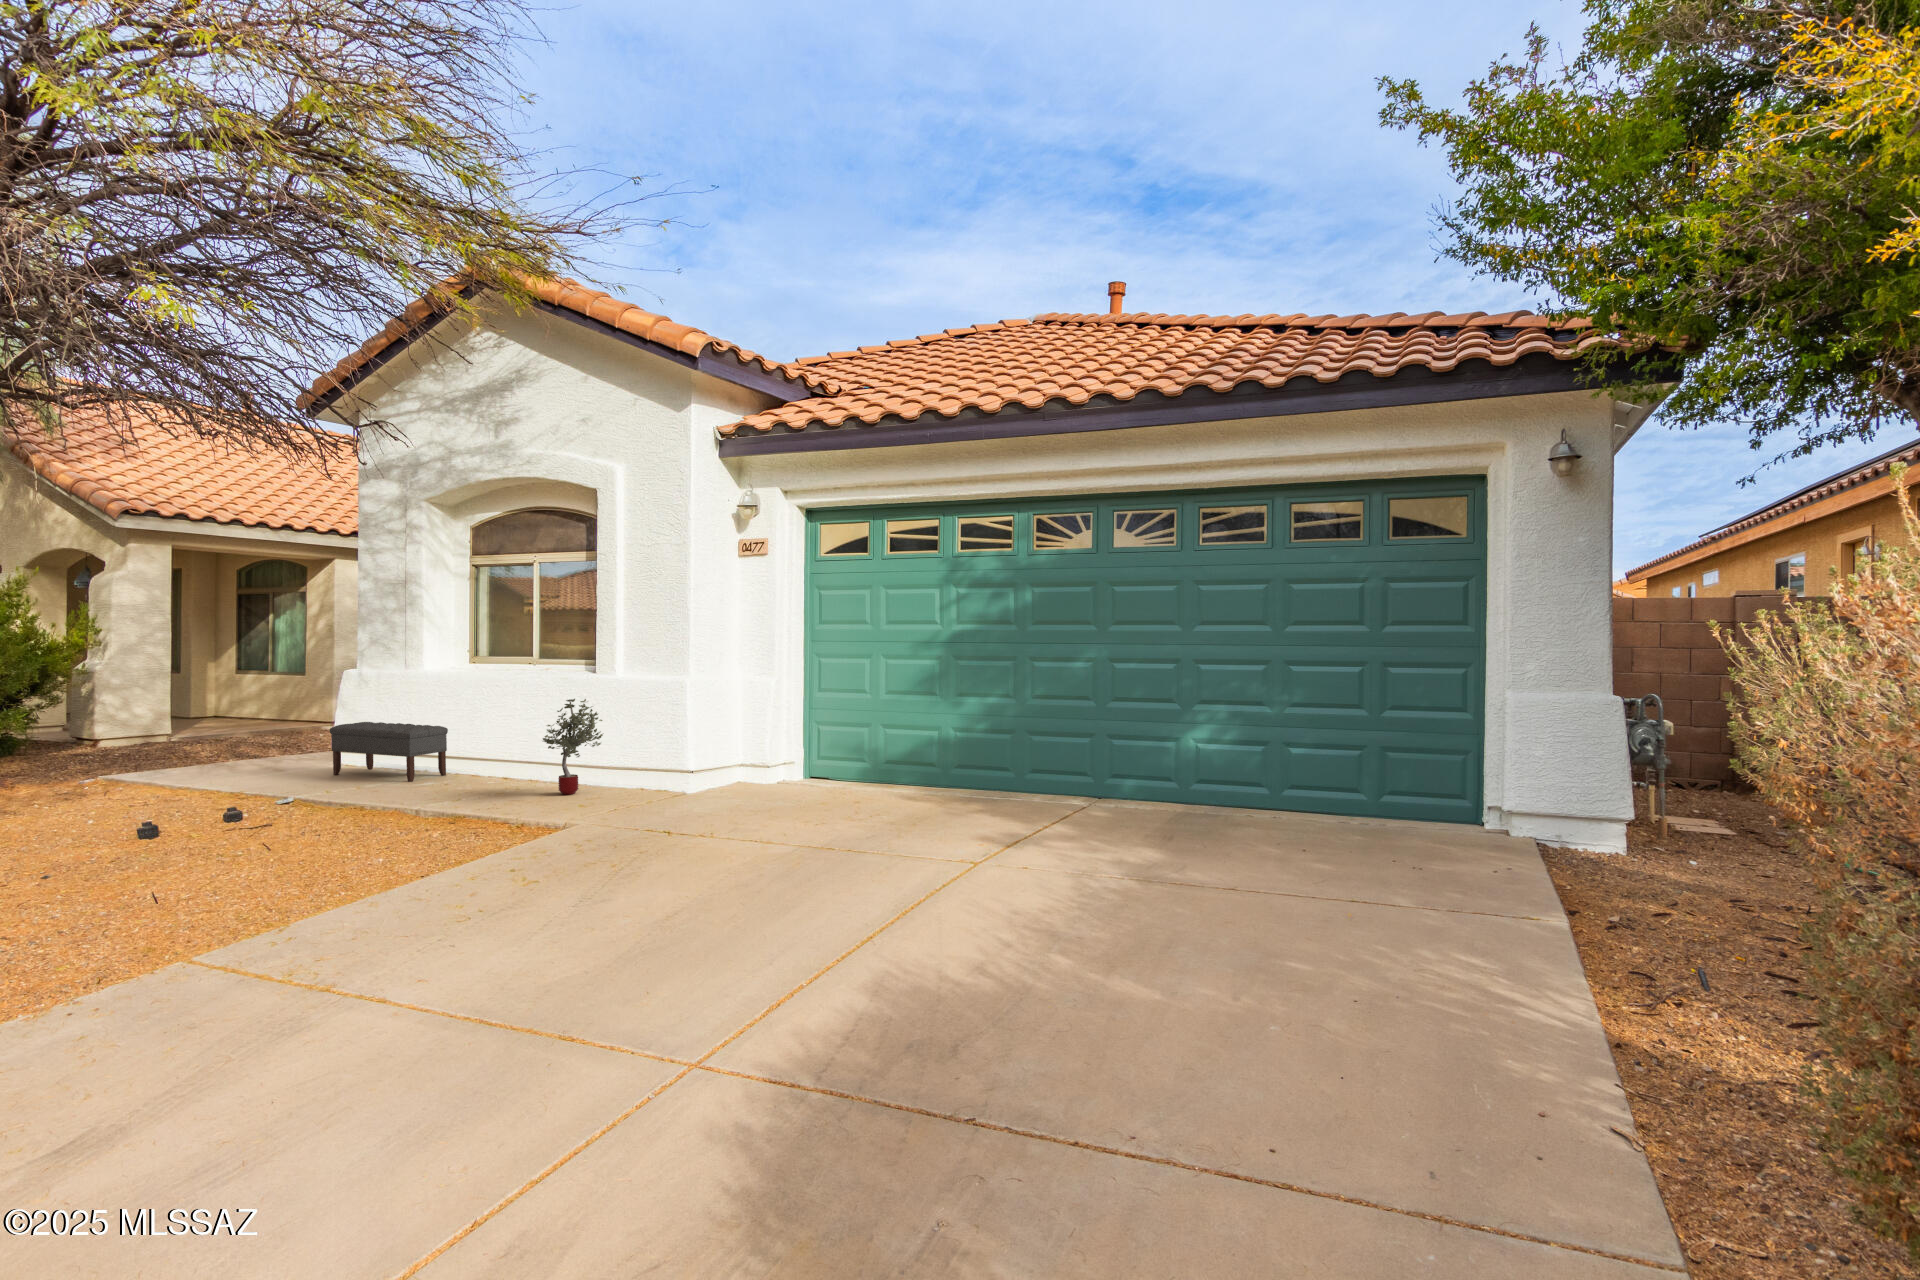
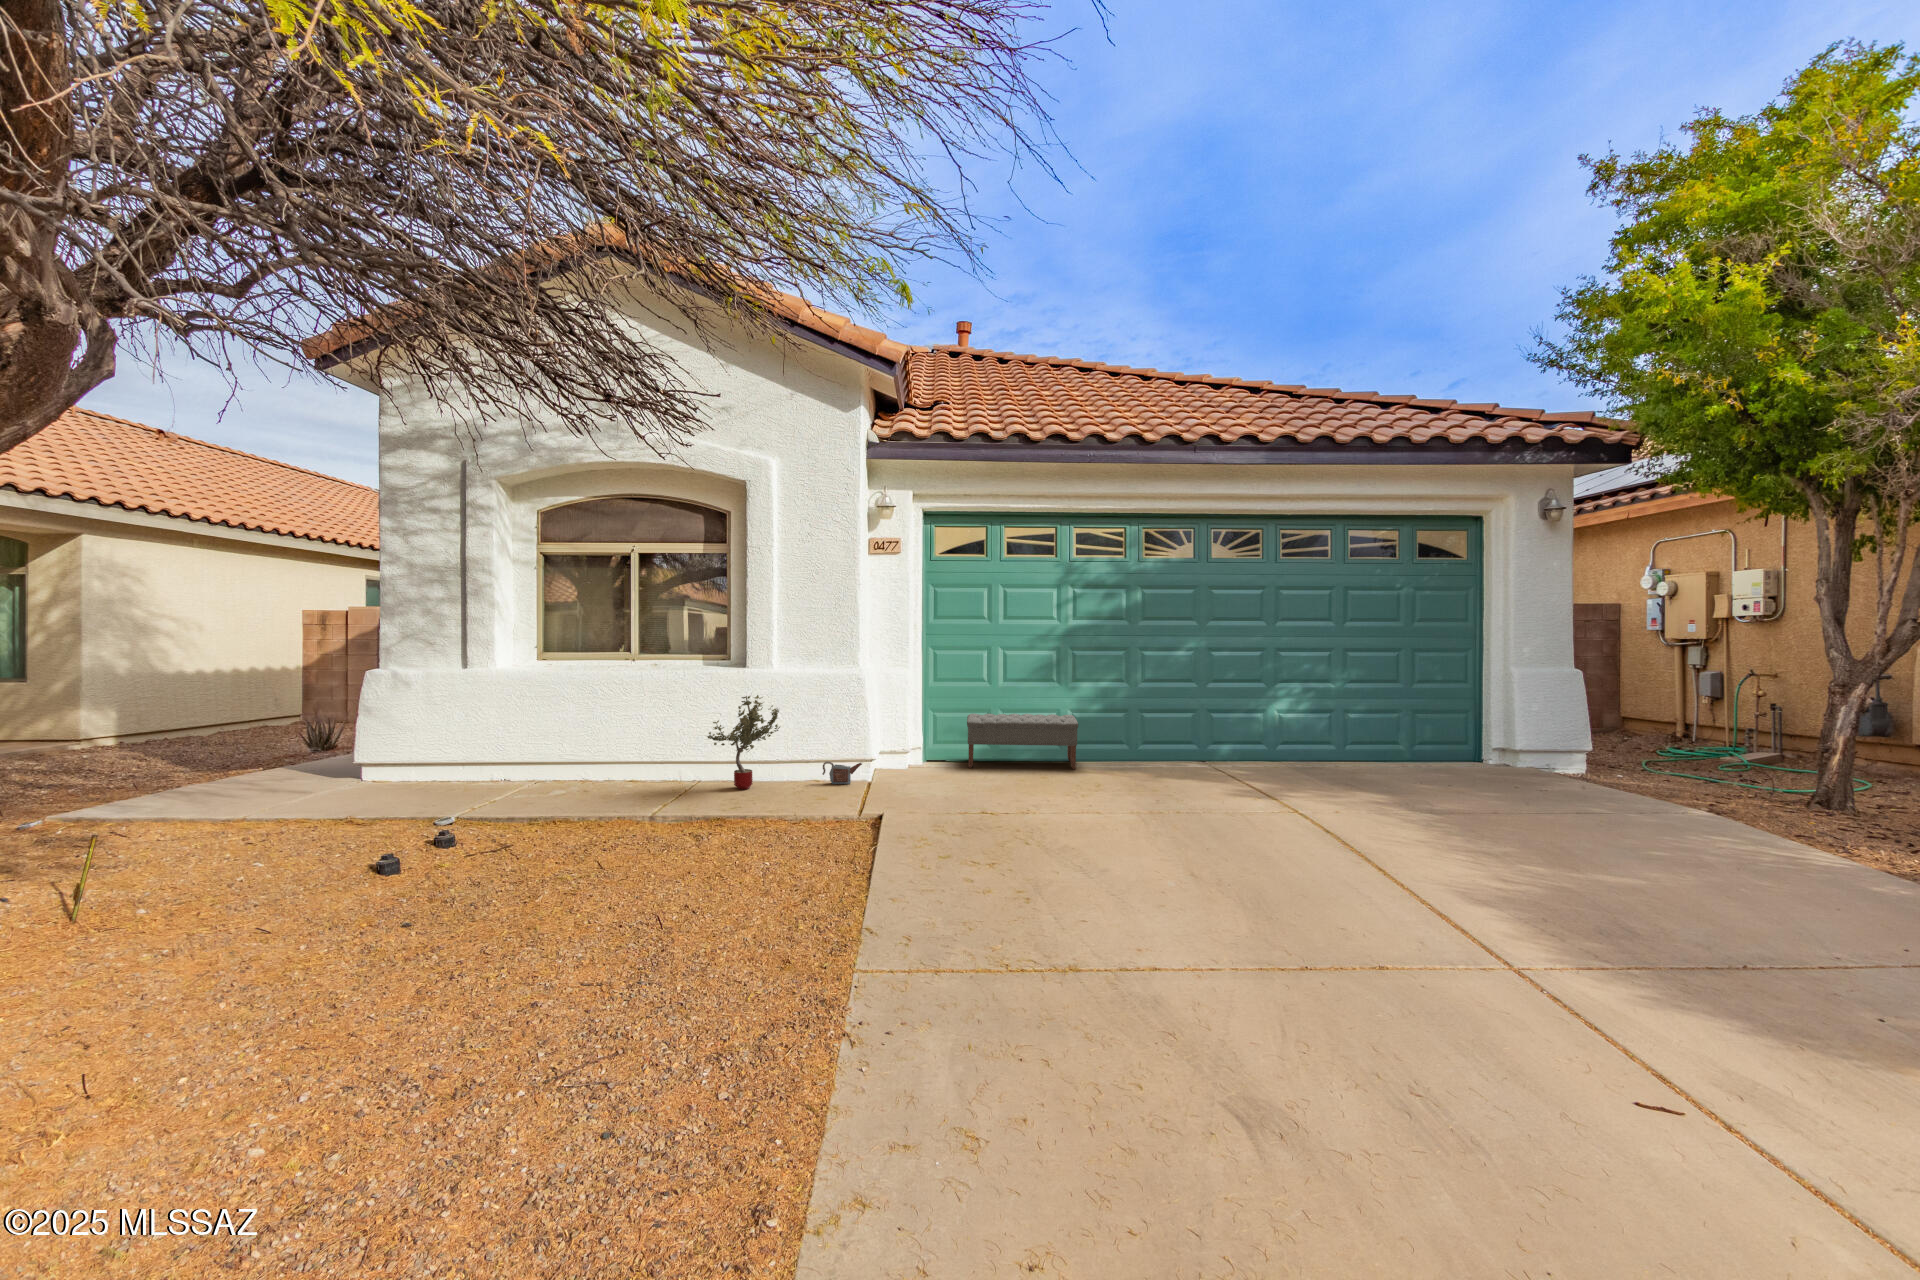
bench: present [330,722,448,782] -> present [967,714,1078,769]
watering can: none [646,772,681,797] -> present [822,761,862,784]

